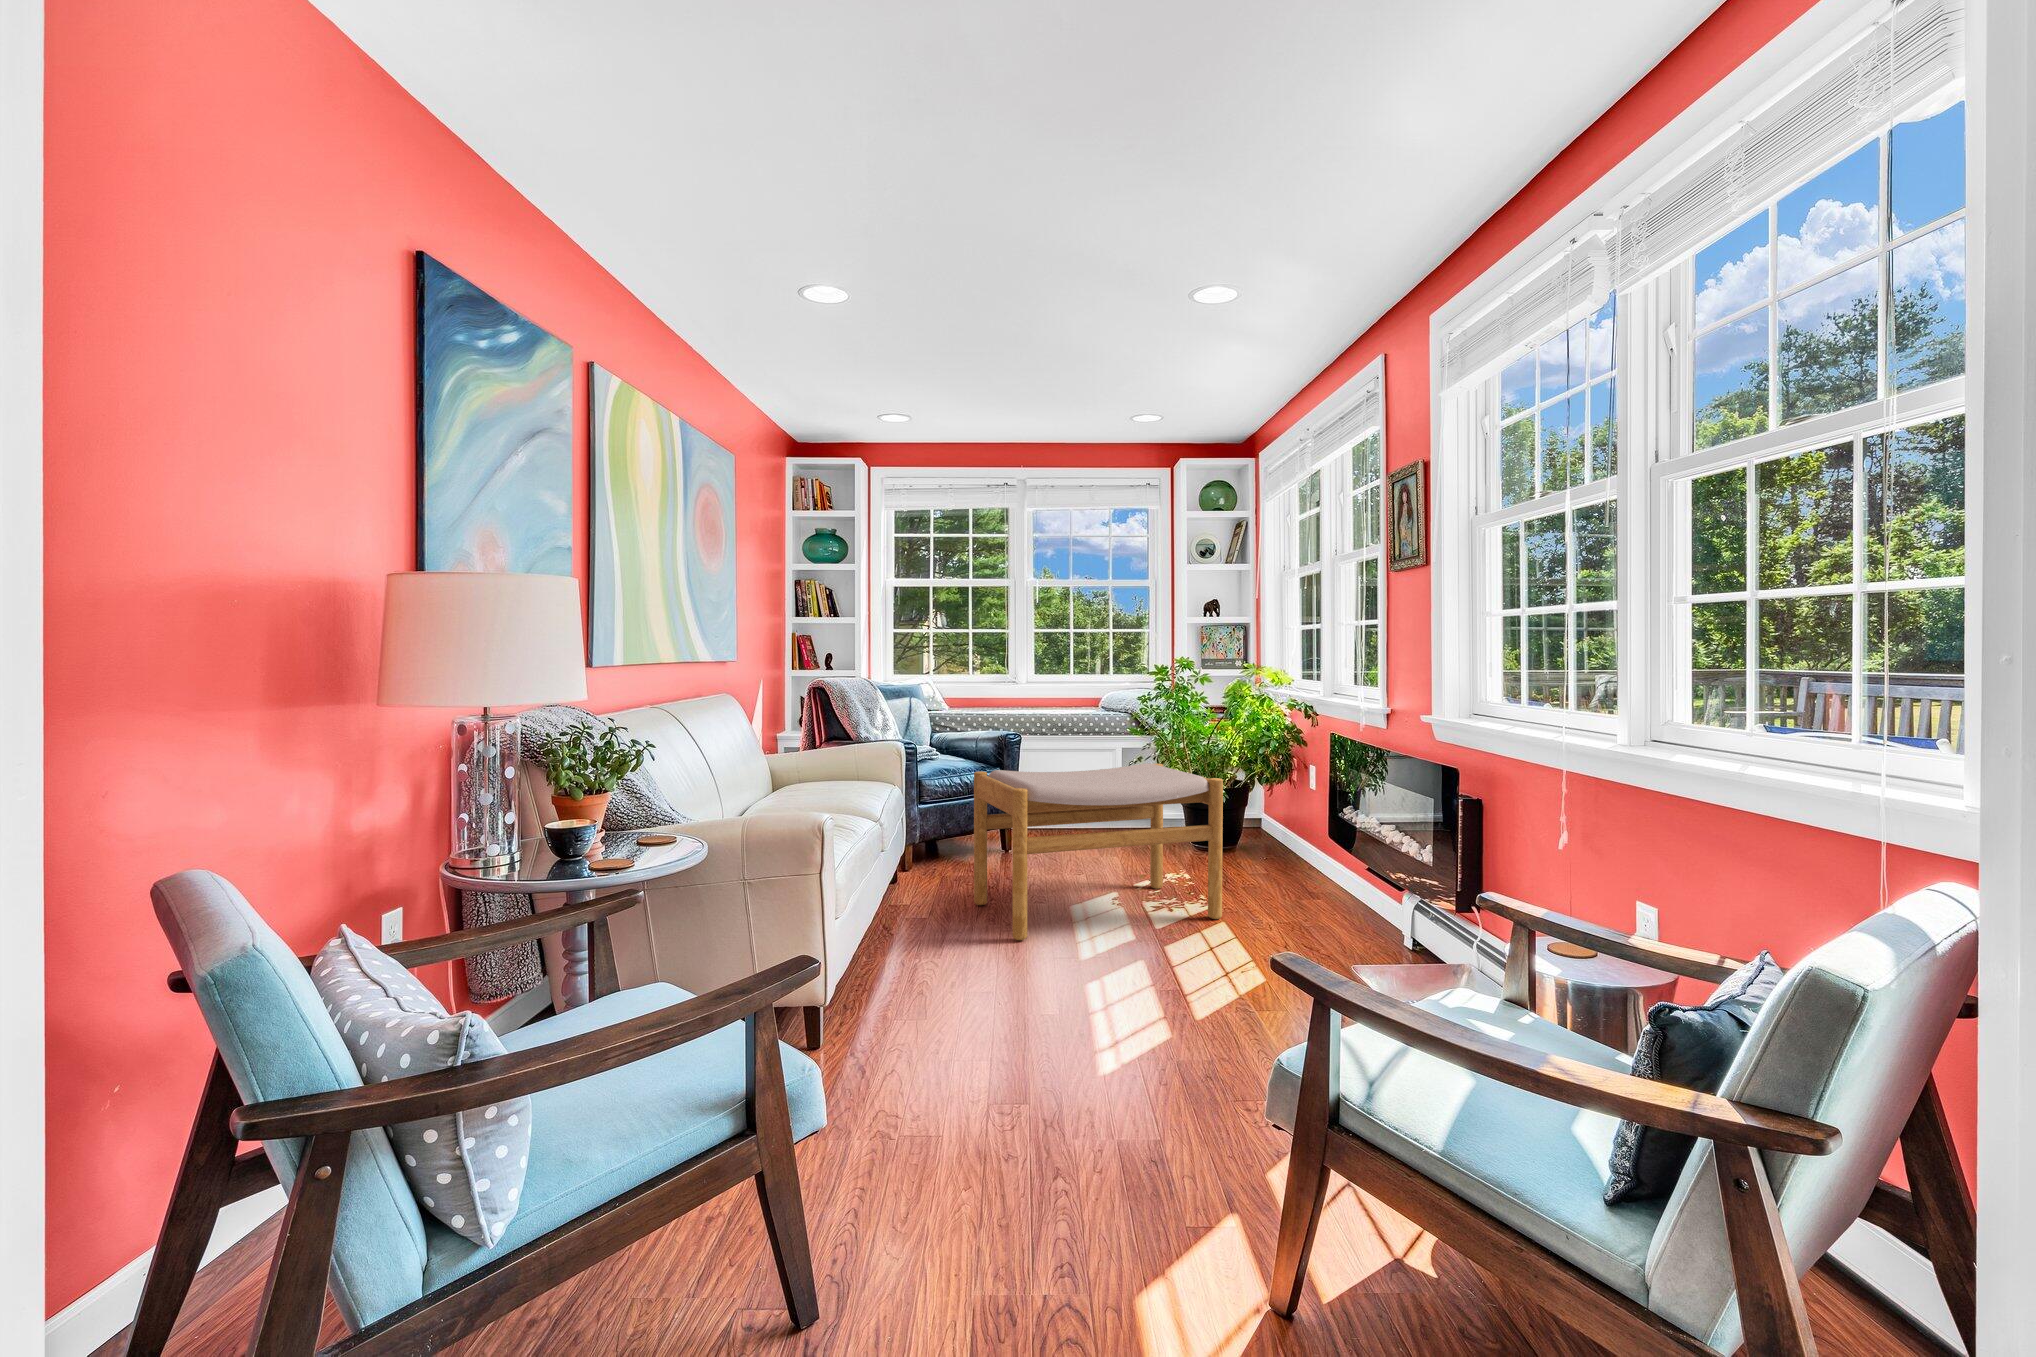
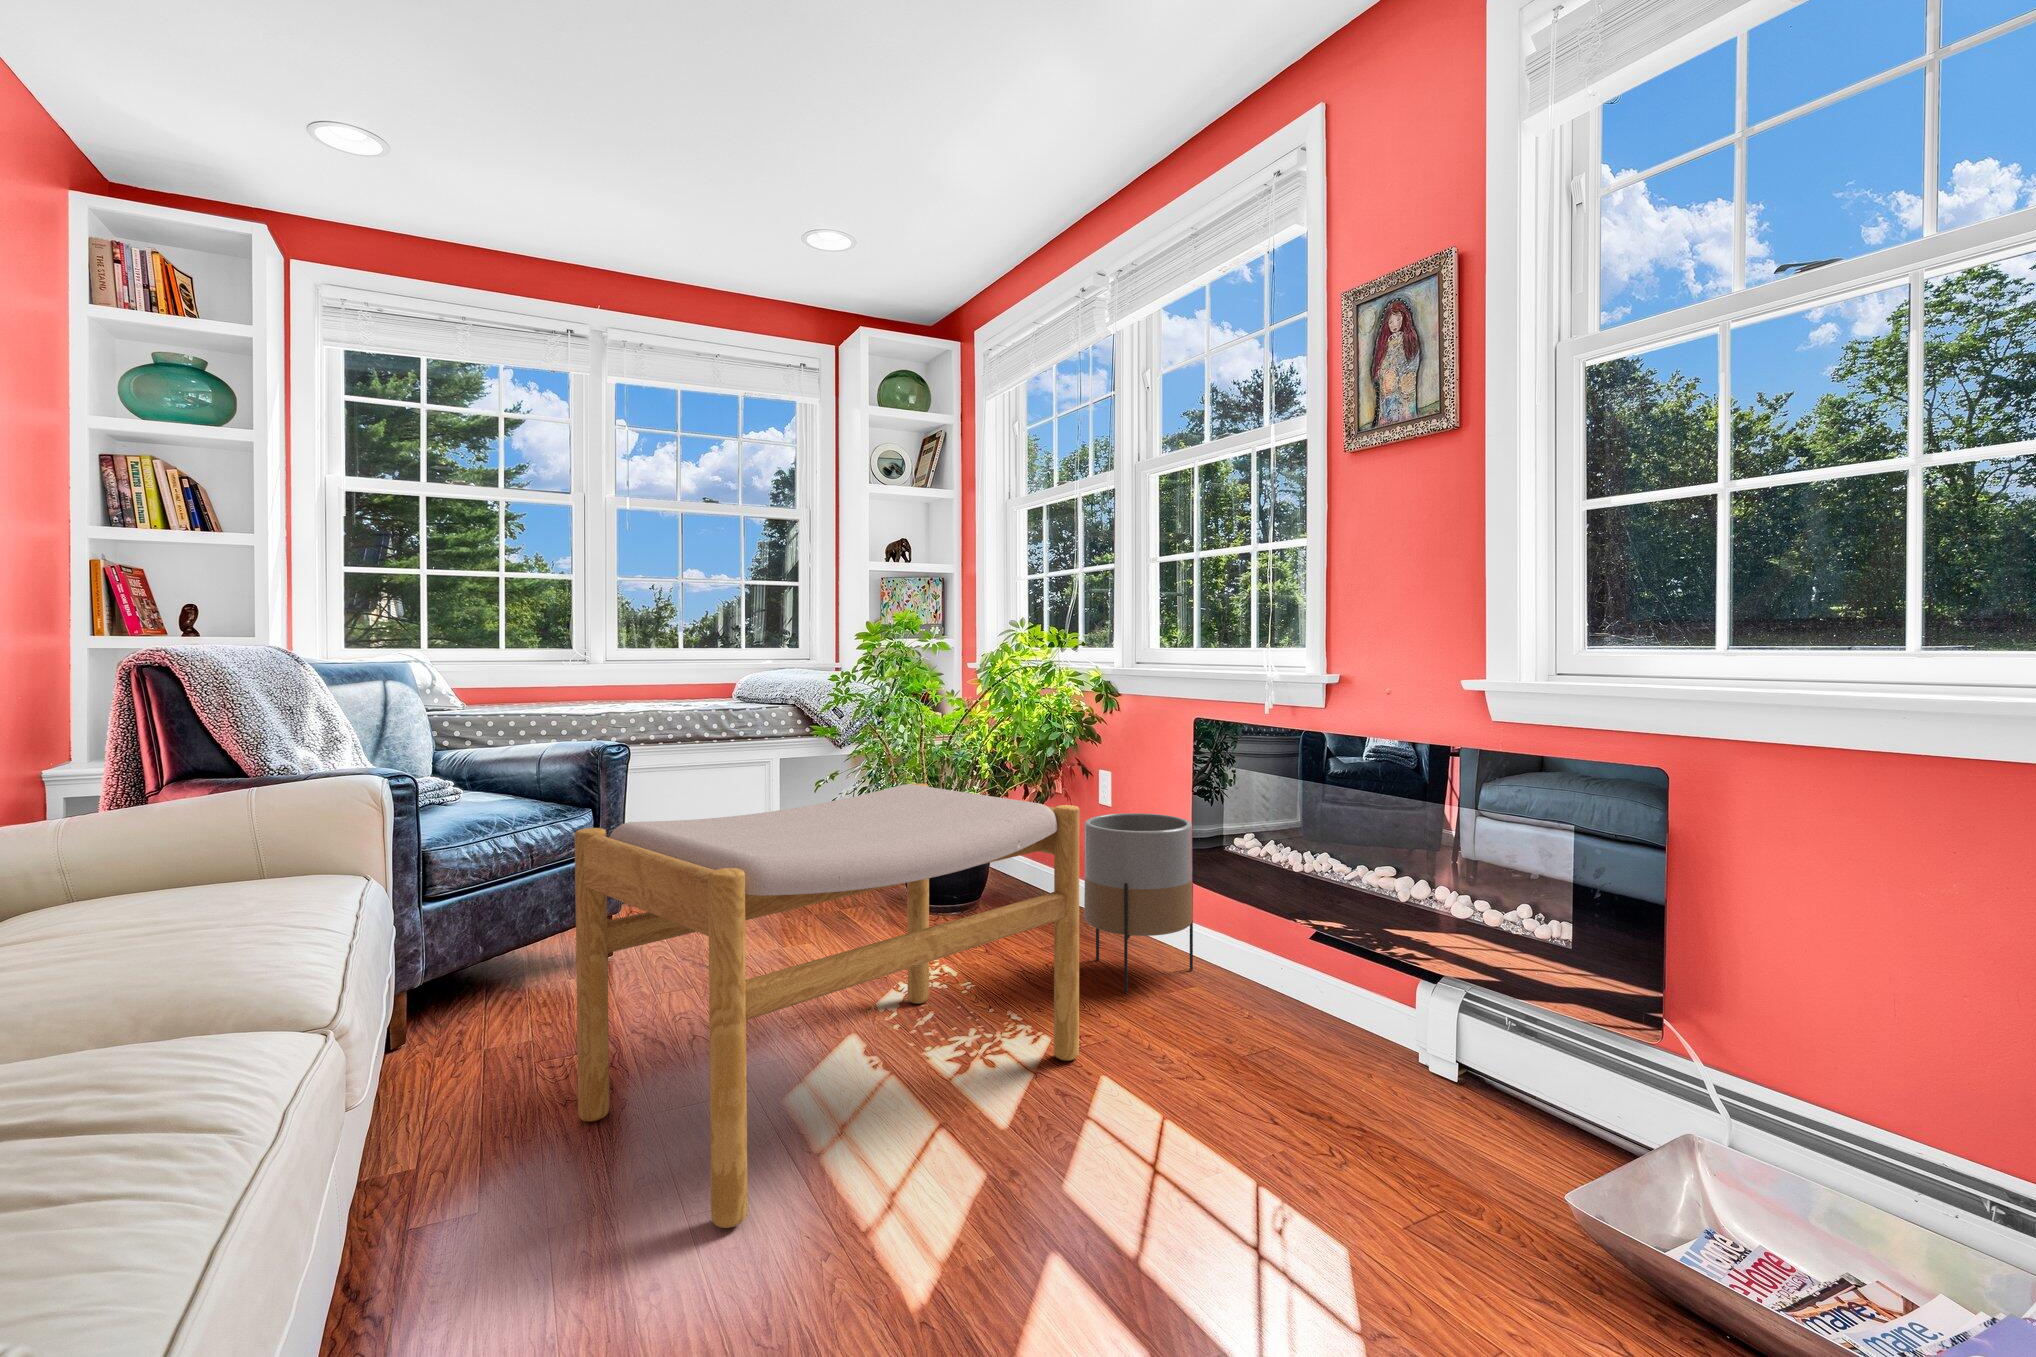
planter: none [1265,792,1339,900] -> present [1084,813,1193,993]

